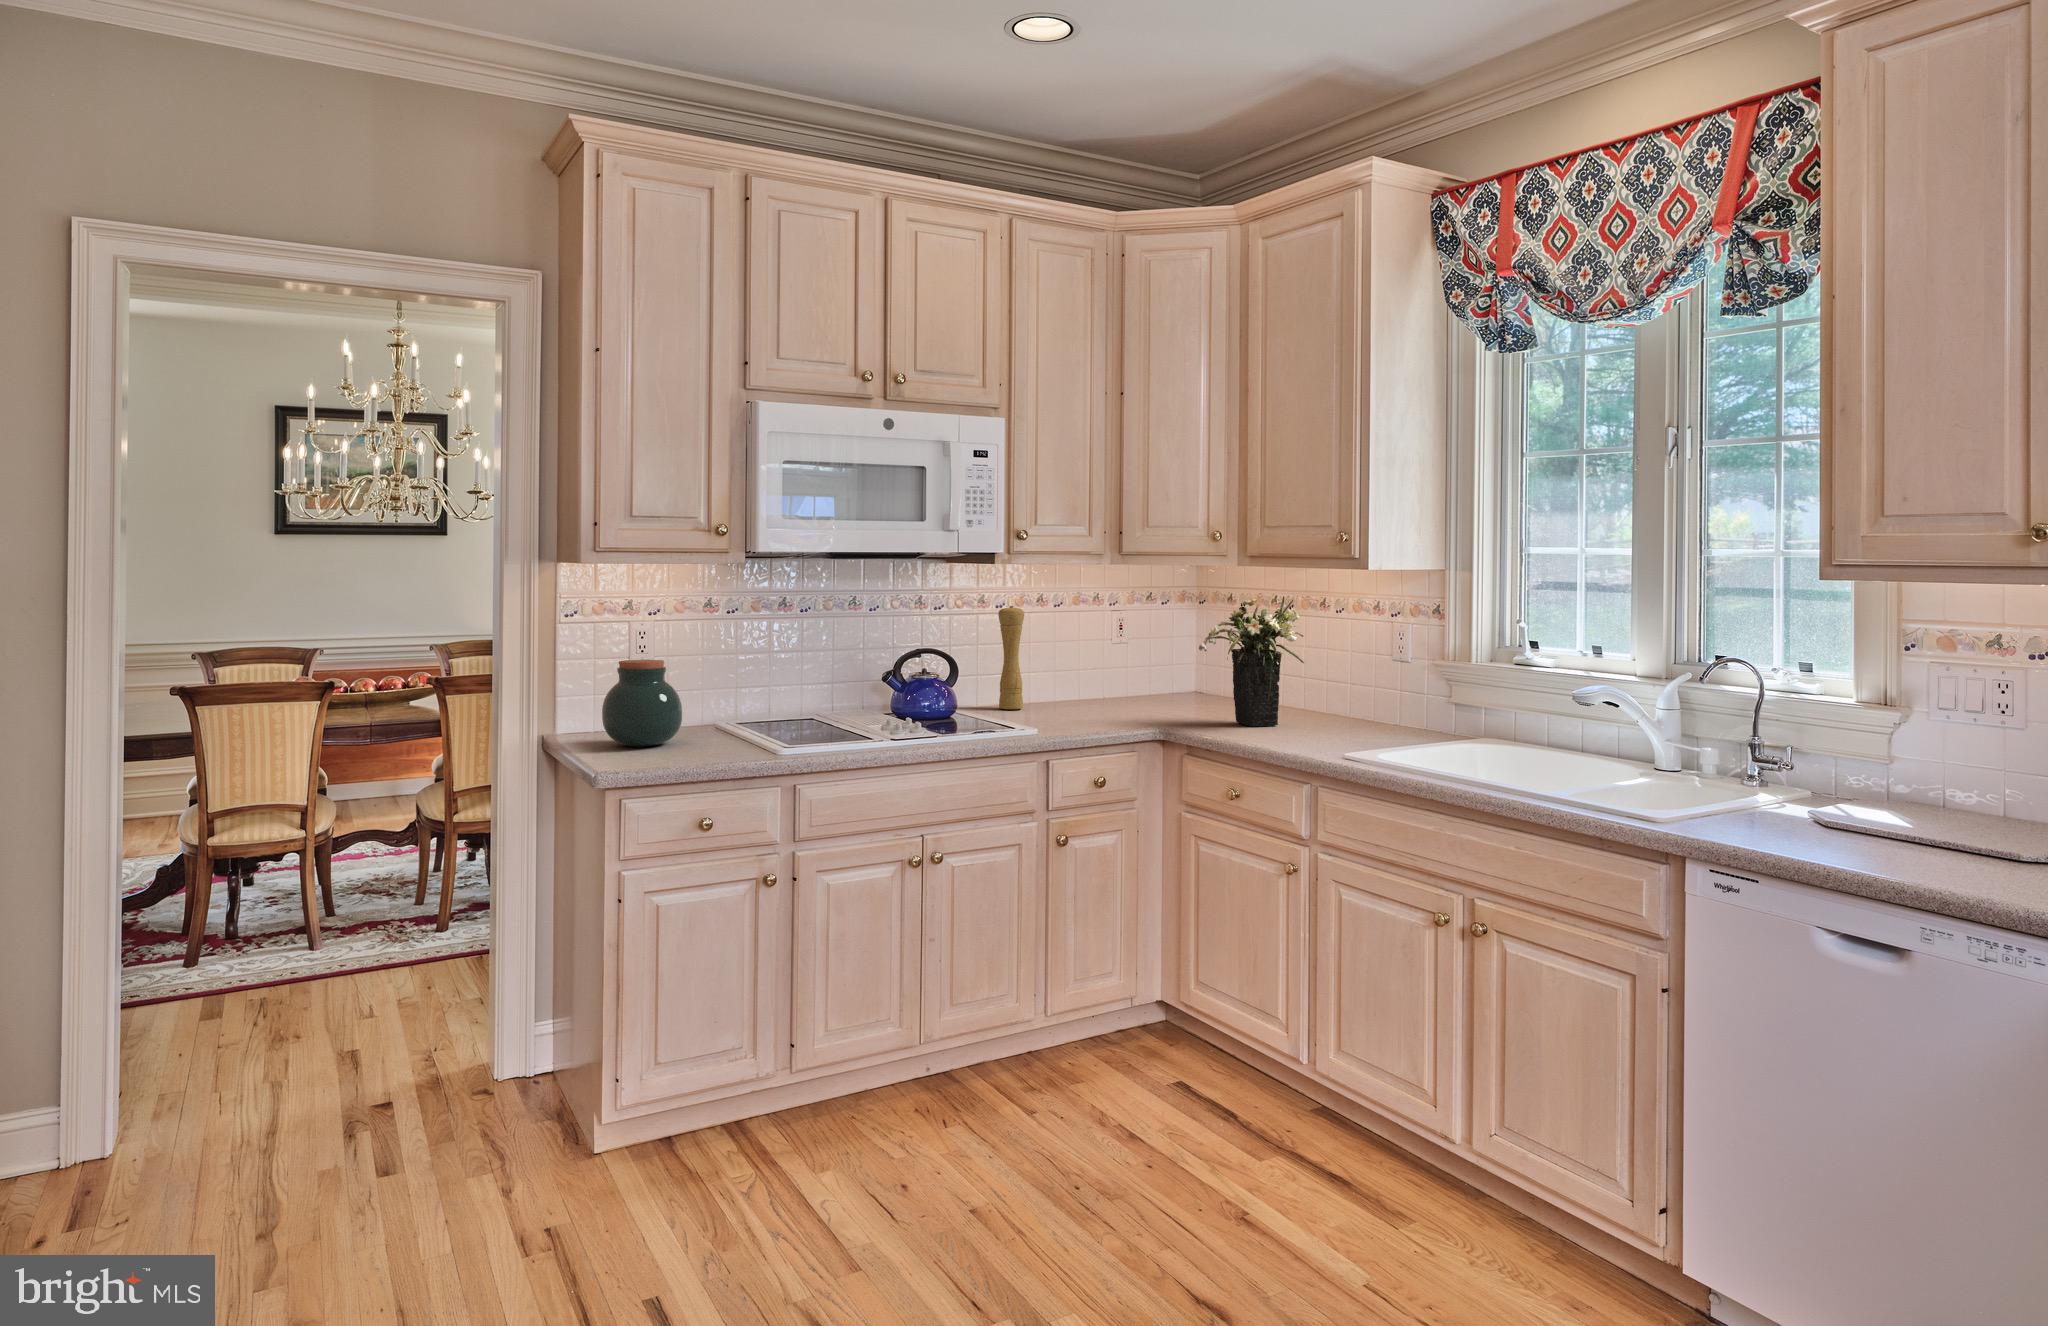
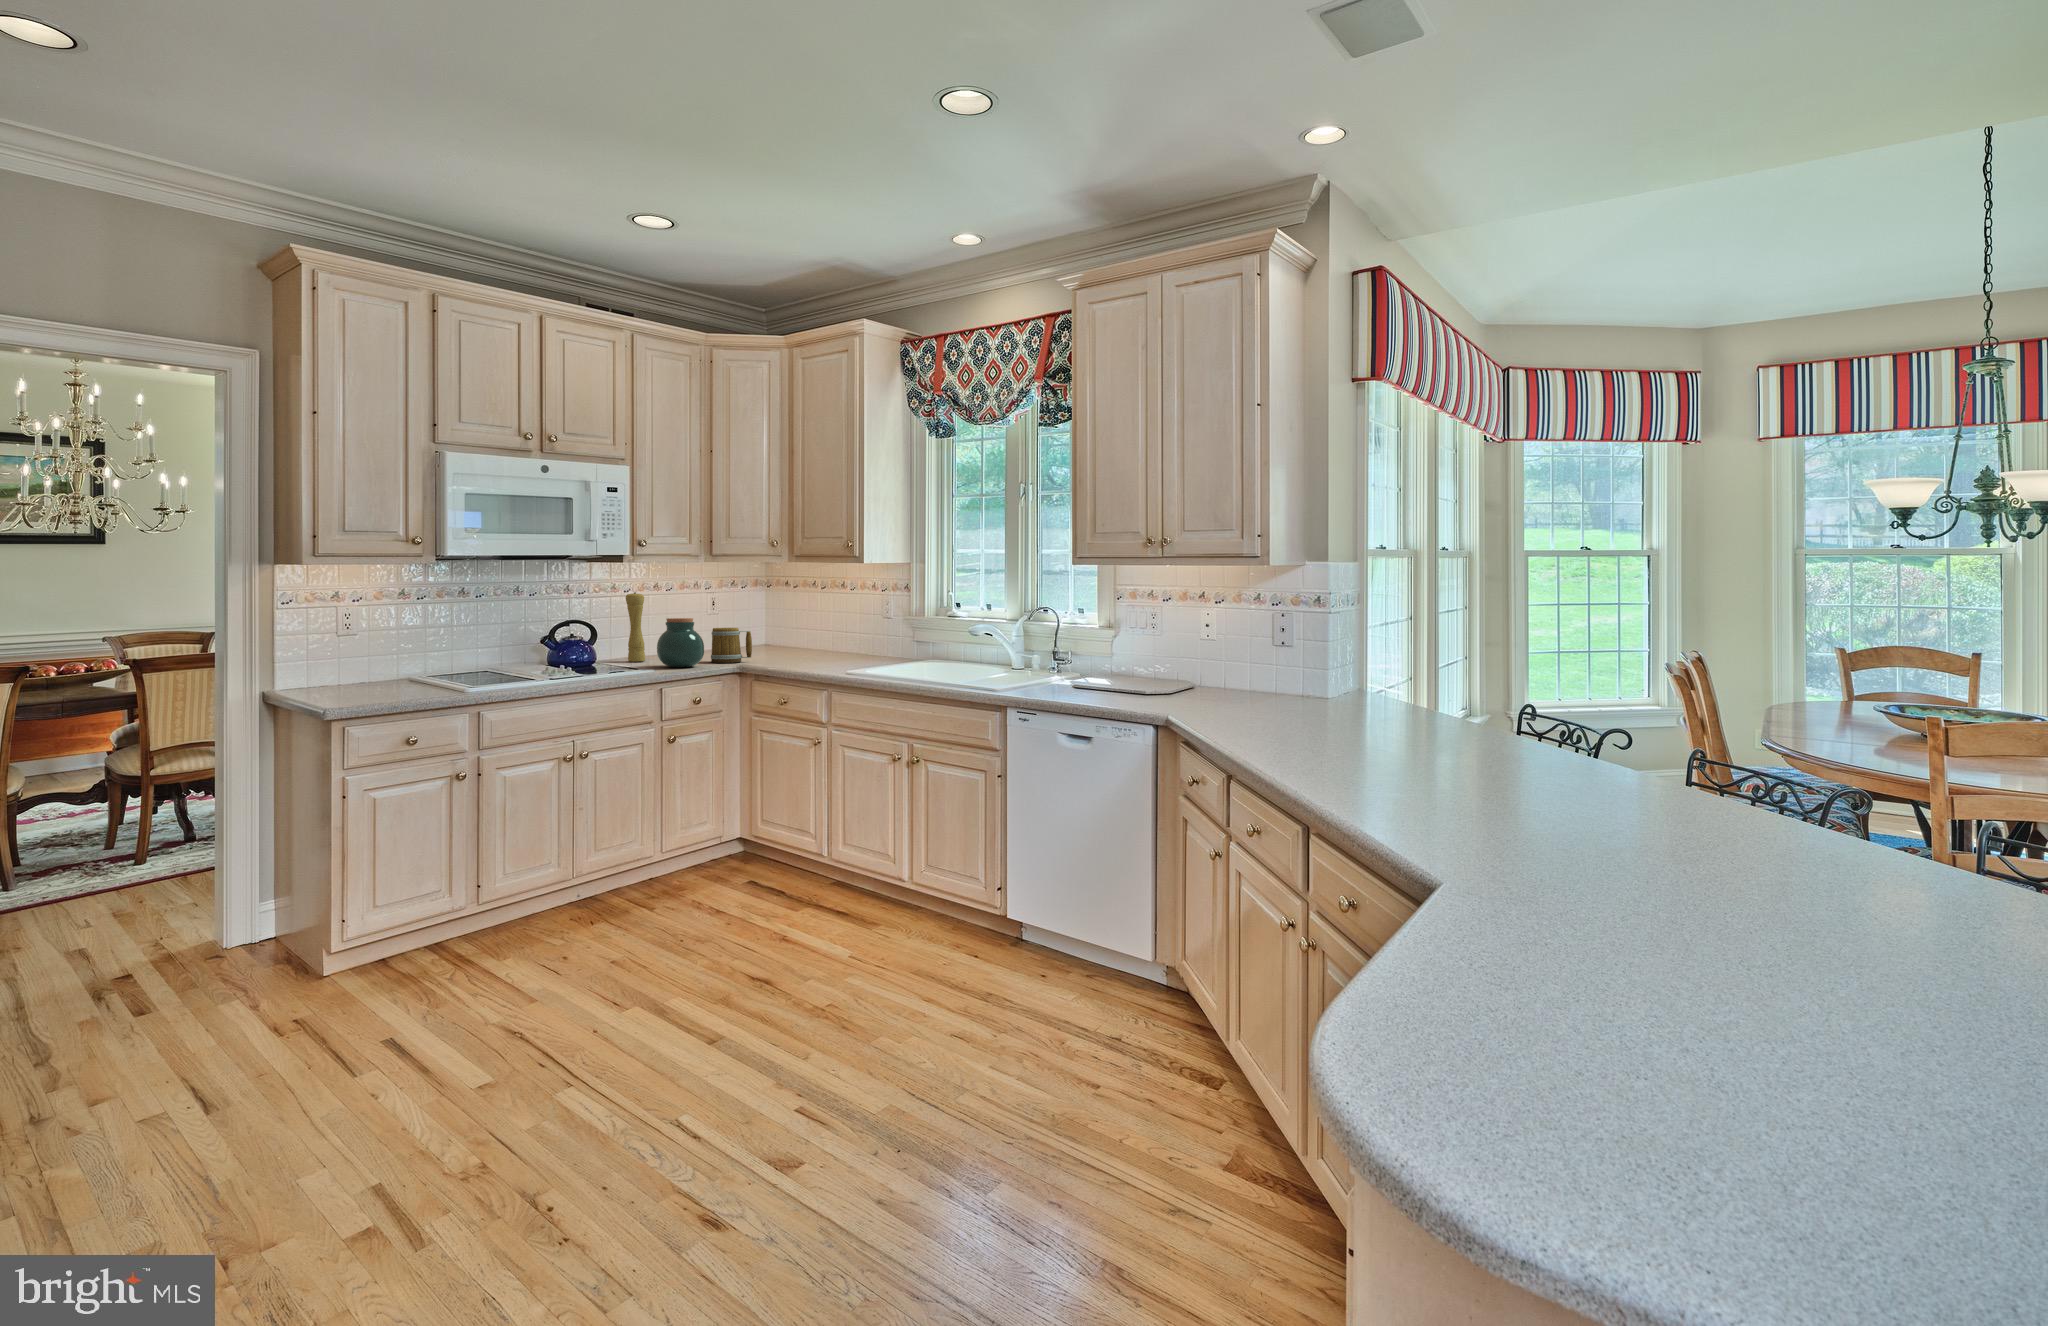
flower arrangement: present [1199,596,1304,726] -> none [764,584,831,665]
jar: present [602,660,682,746] -> present [657,618,704,667]
mug: none [1116,661,1178,717] -> present [711,628,752,663]

